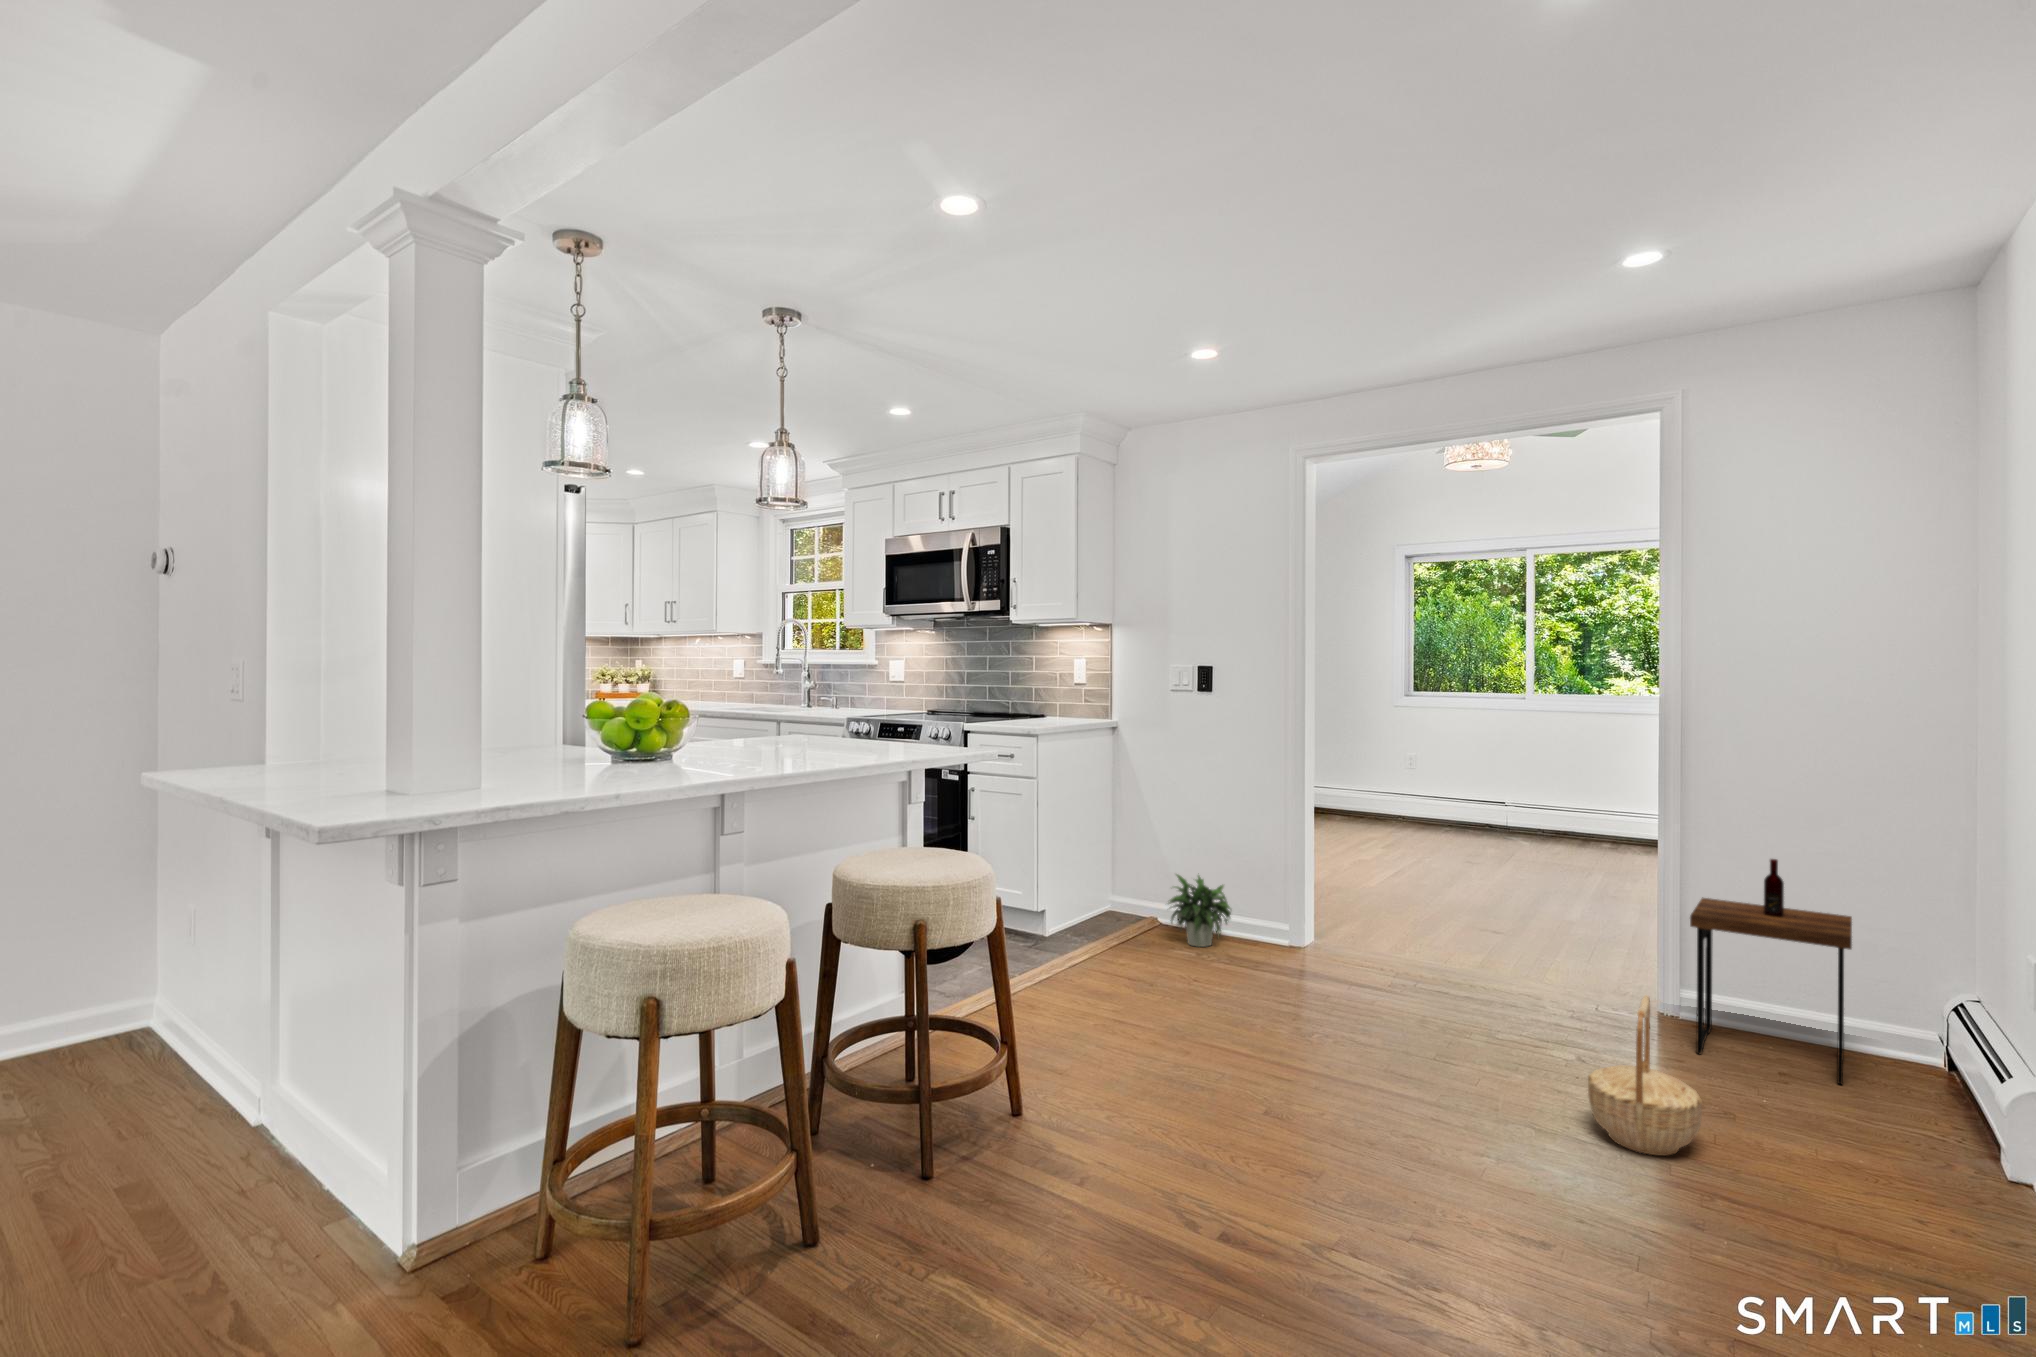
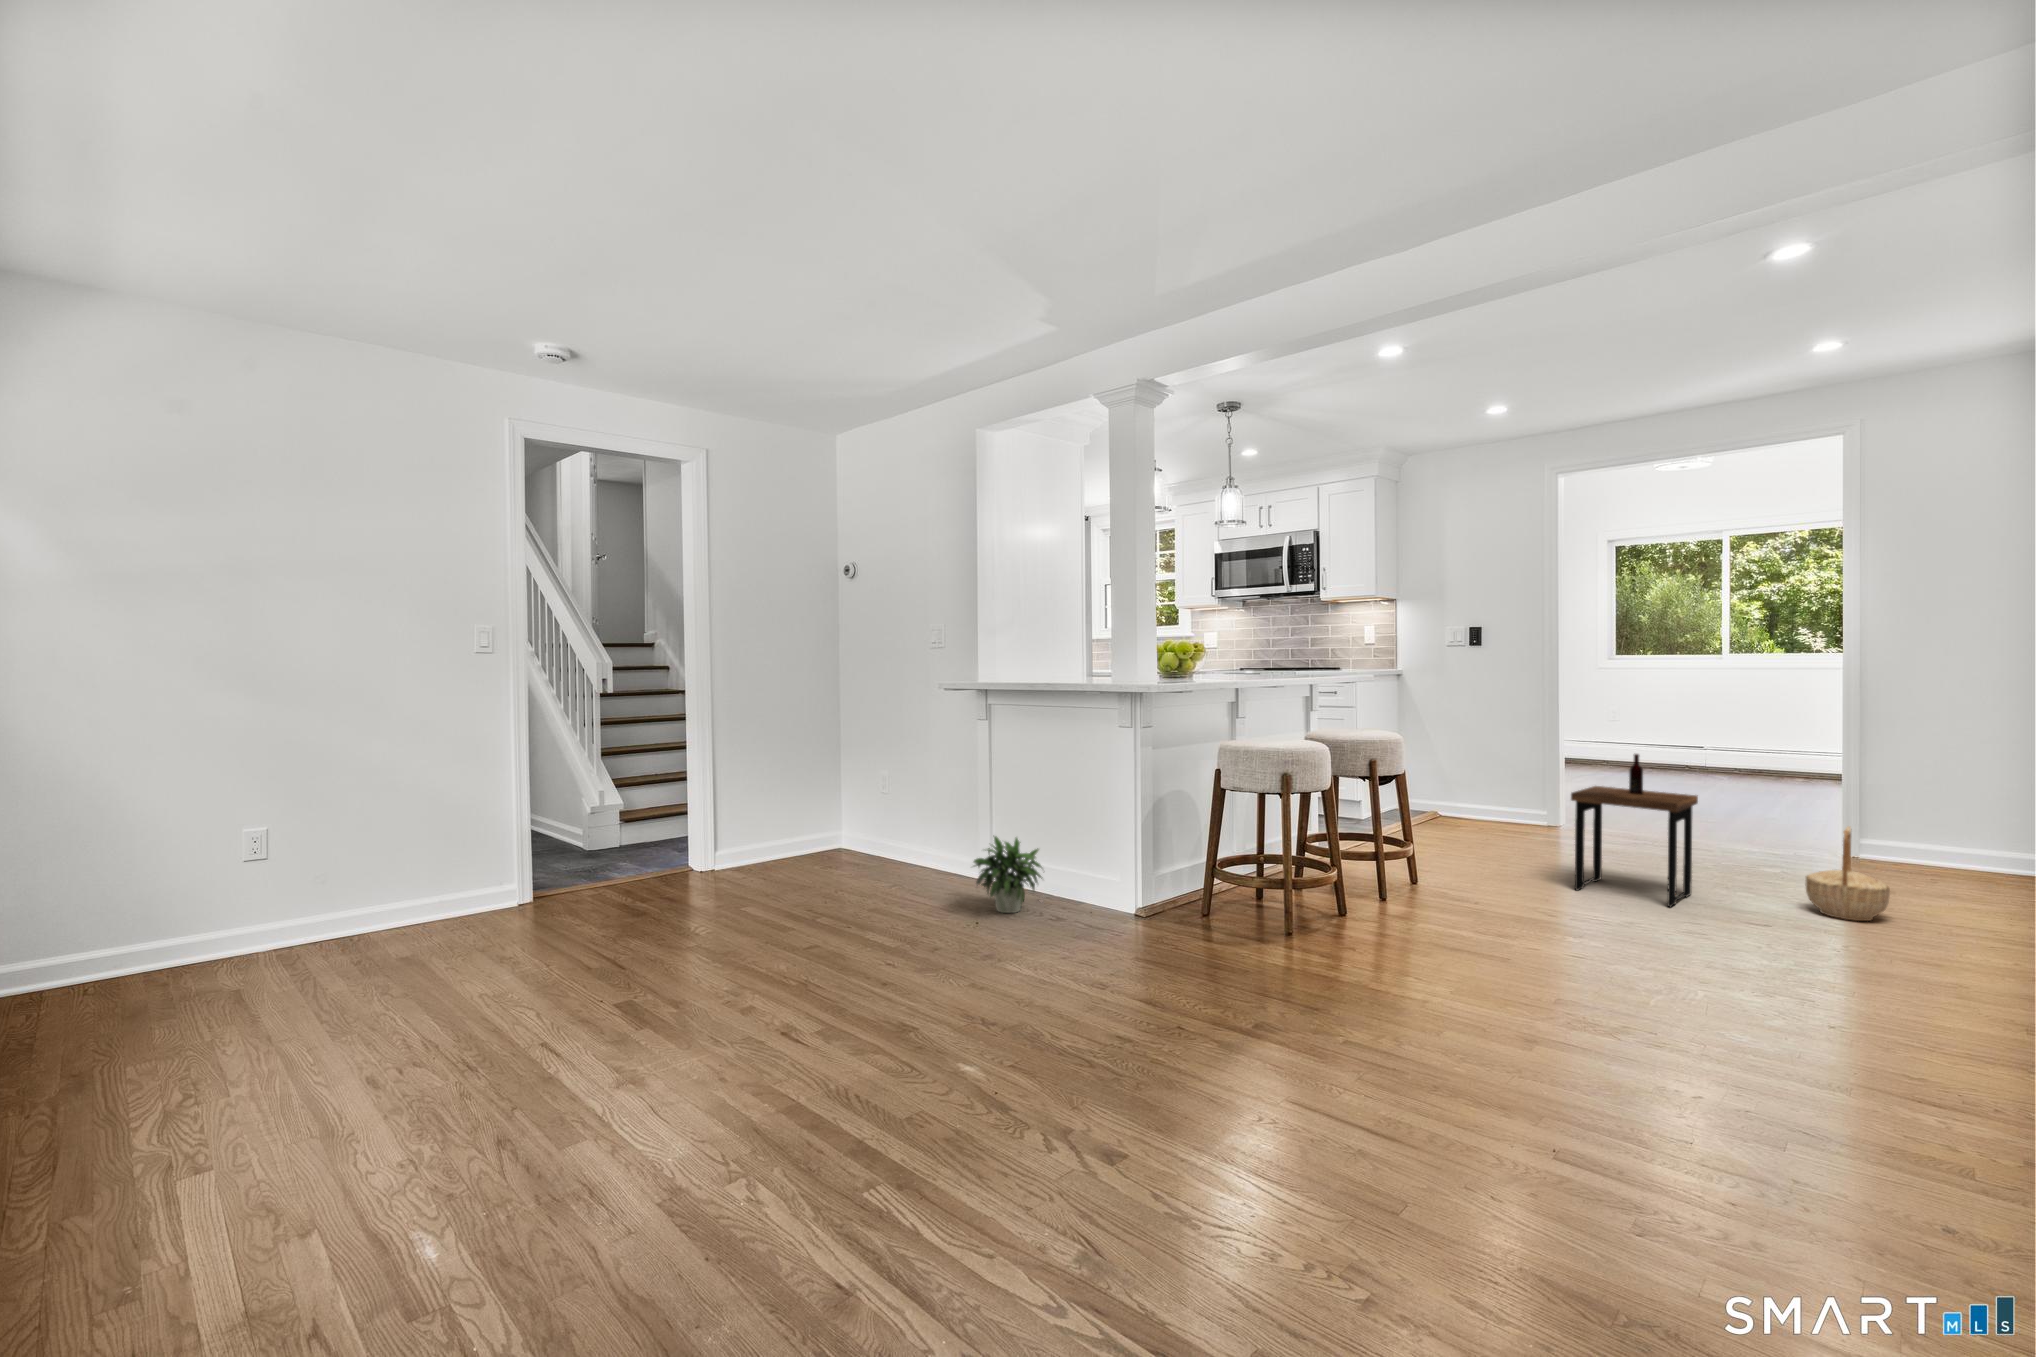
side table: present [1690,859,1852,1084] -> present [1571,754,1698,907]
potted plant: present [1169,874,1231,947] -> present [974,836,1042,913]

